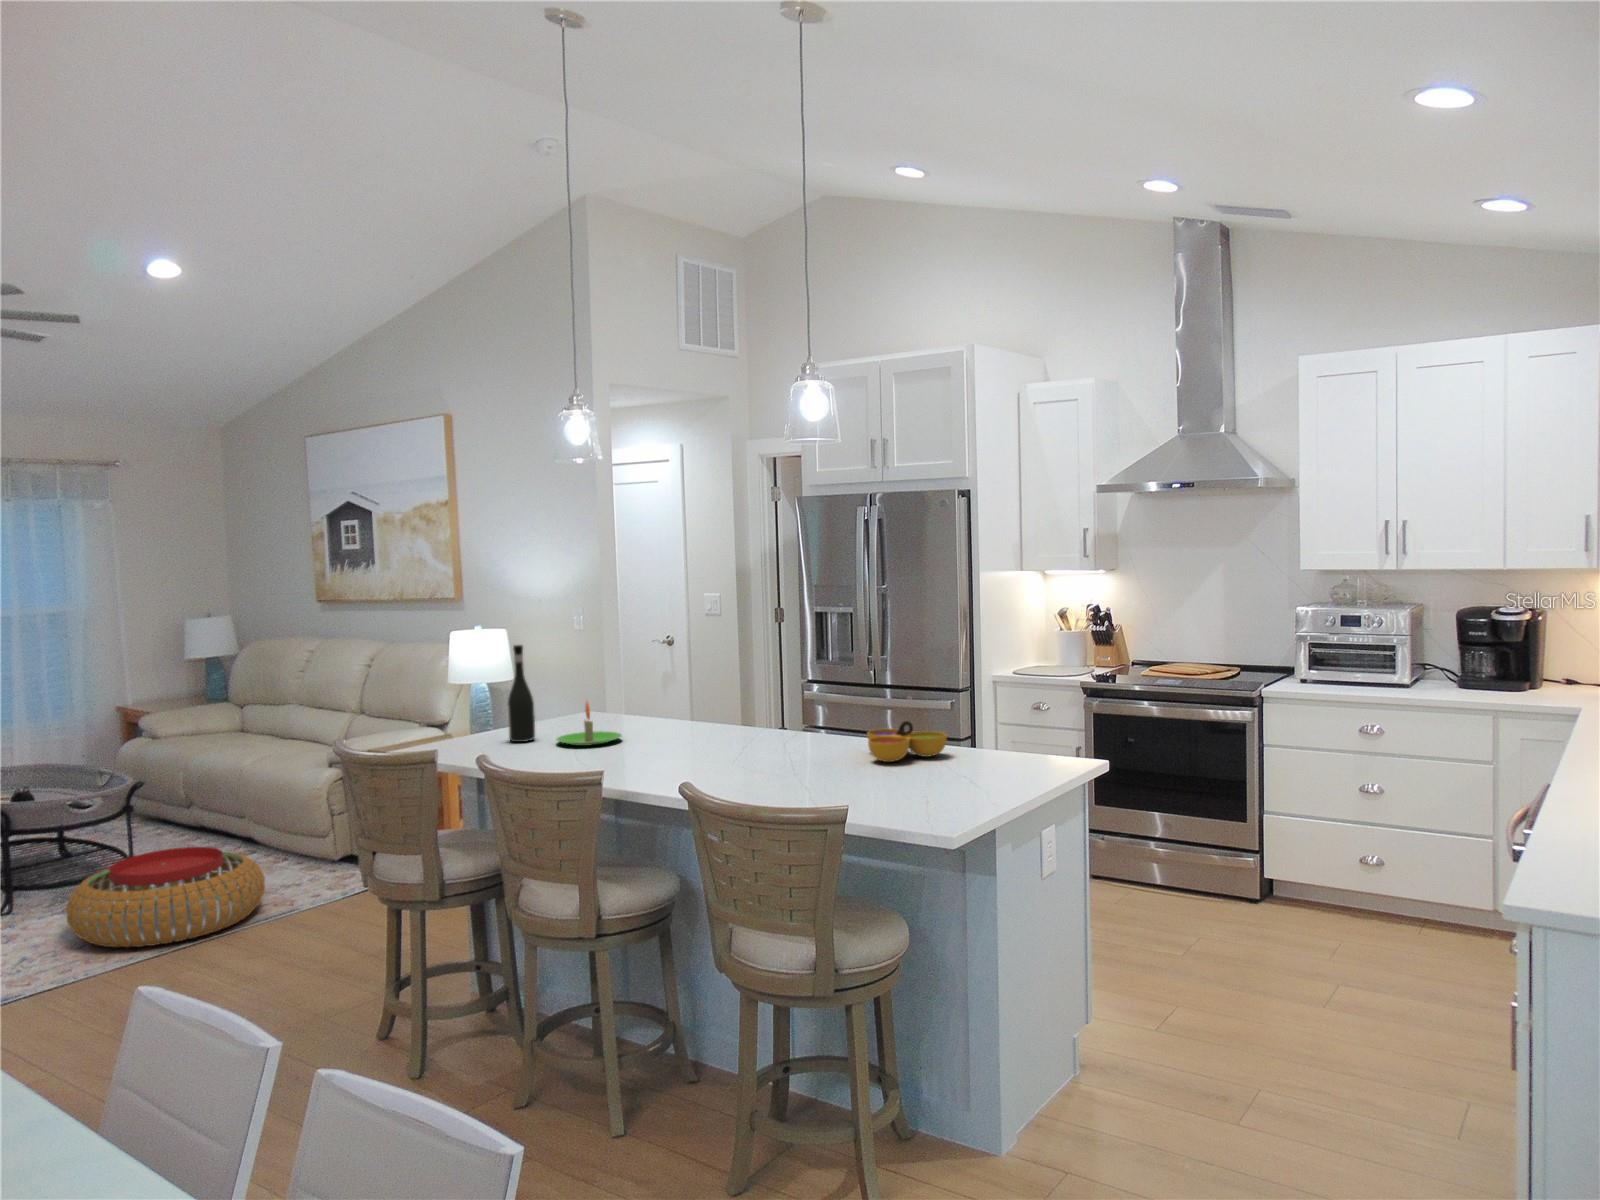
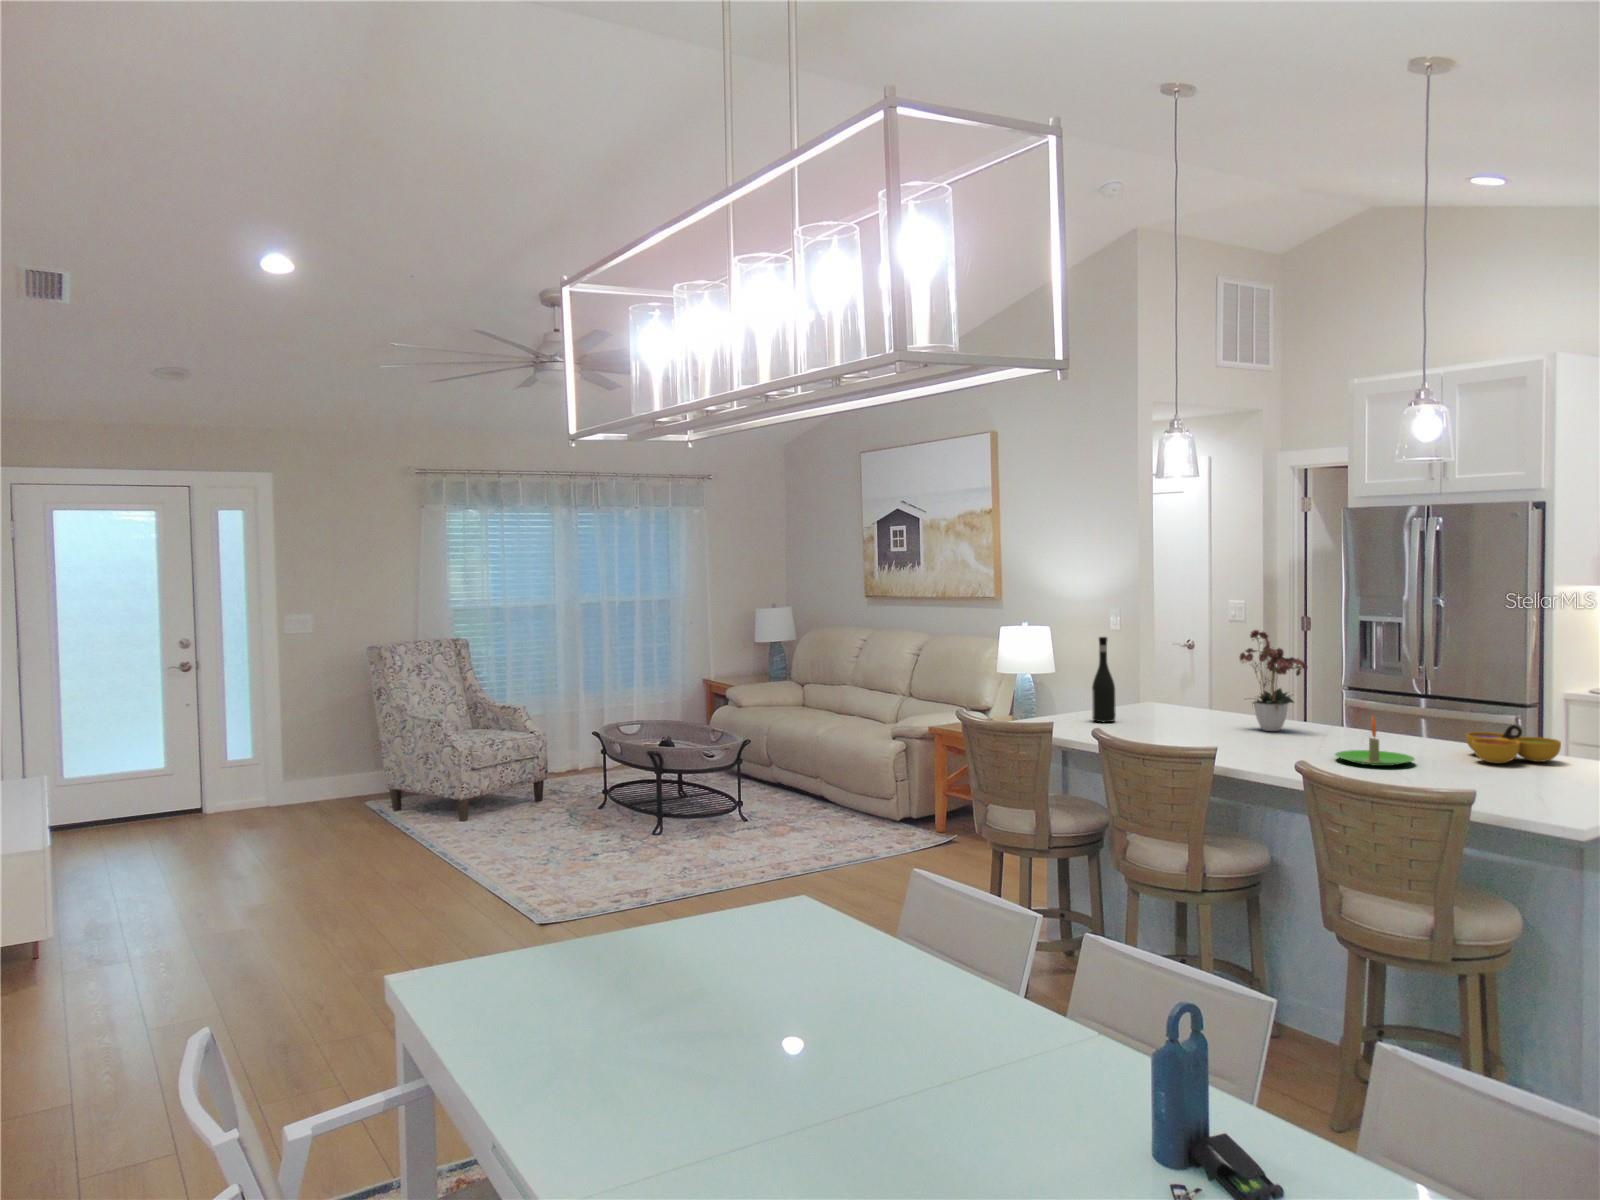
flower arrangement: none [657,626,733,740] -> present [1240,630,1307,731]
candle: present [556,701,621,746] -> present [1335,717,1415,766]
pouf: present [66,847,265,947] -> none [710,794,850,868]

